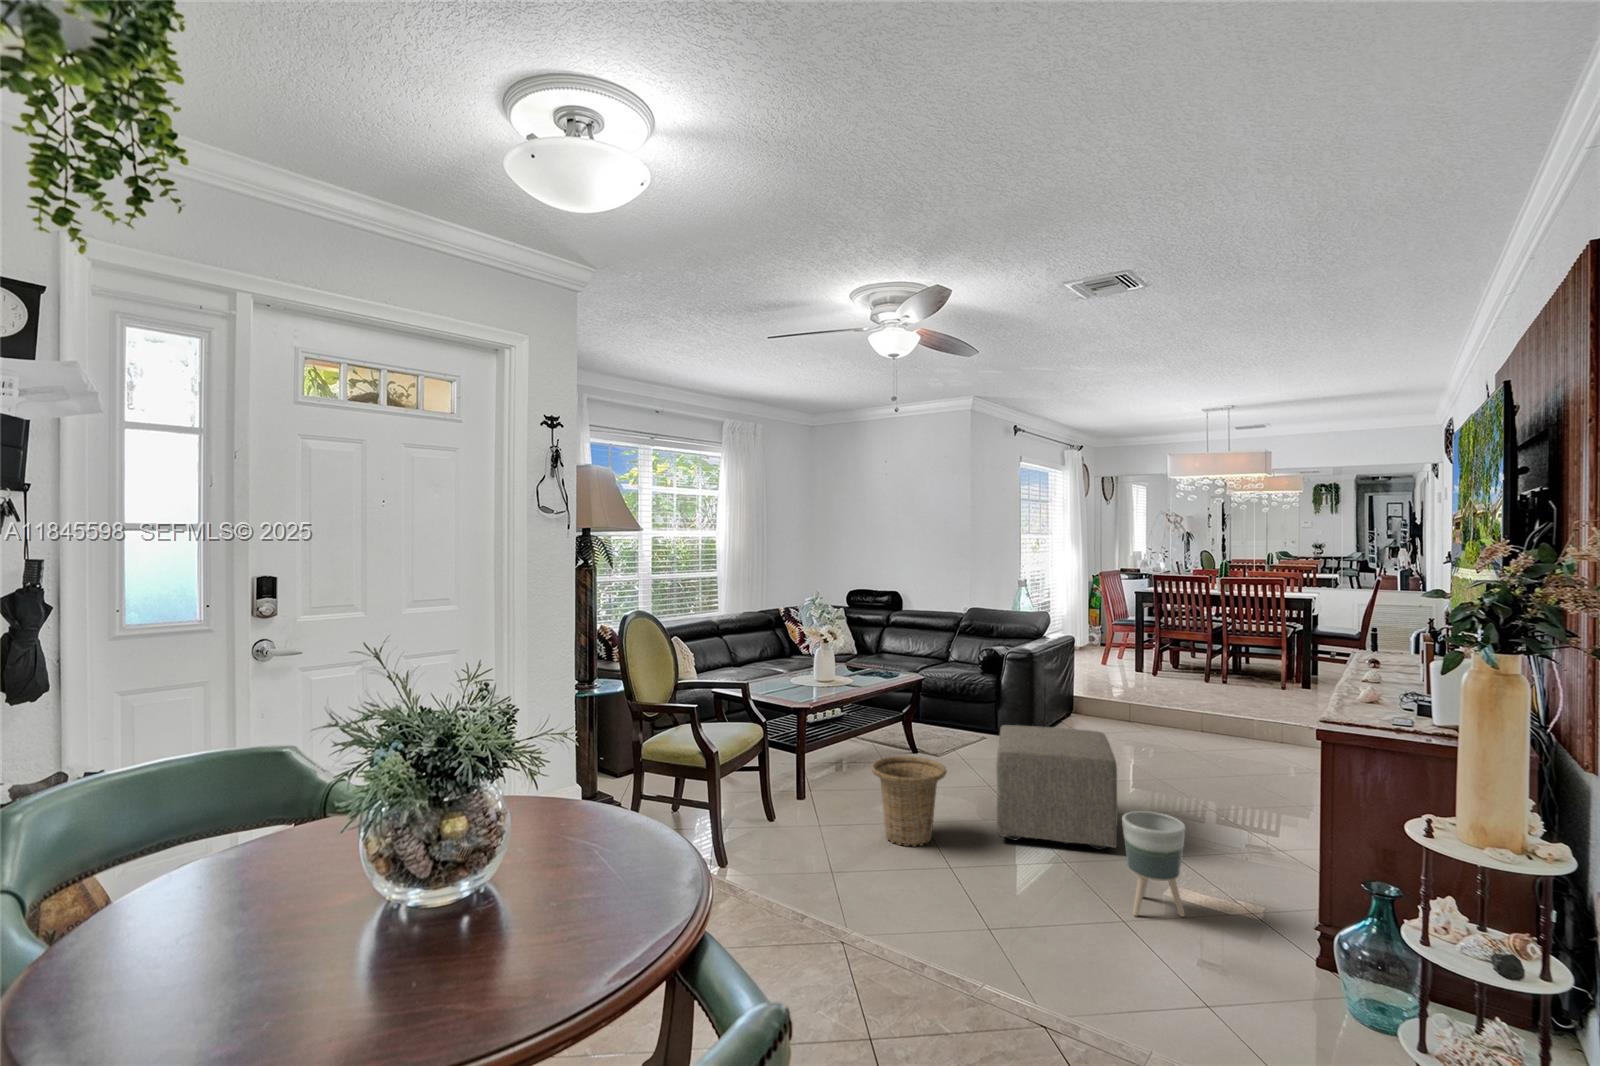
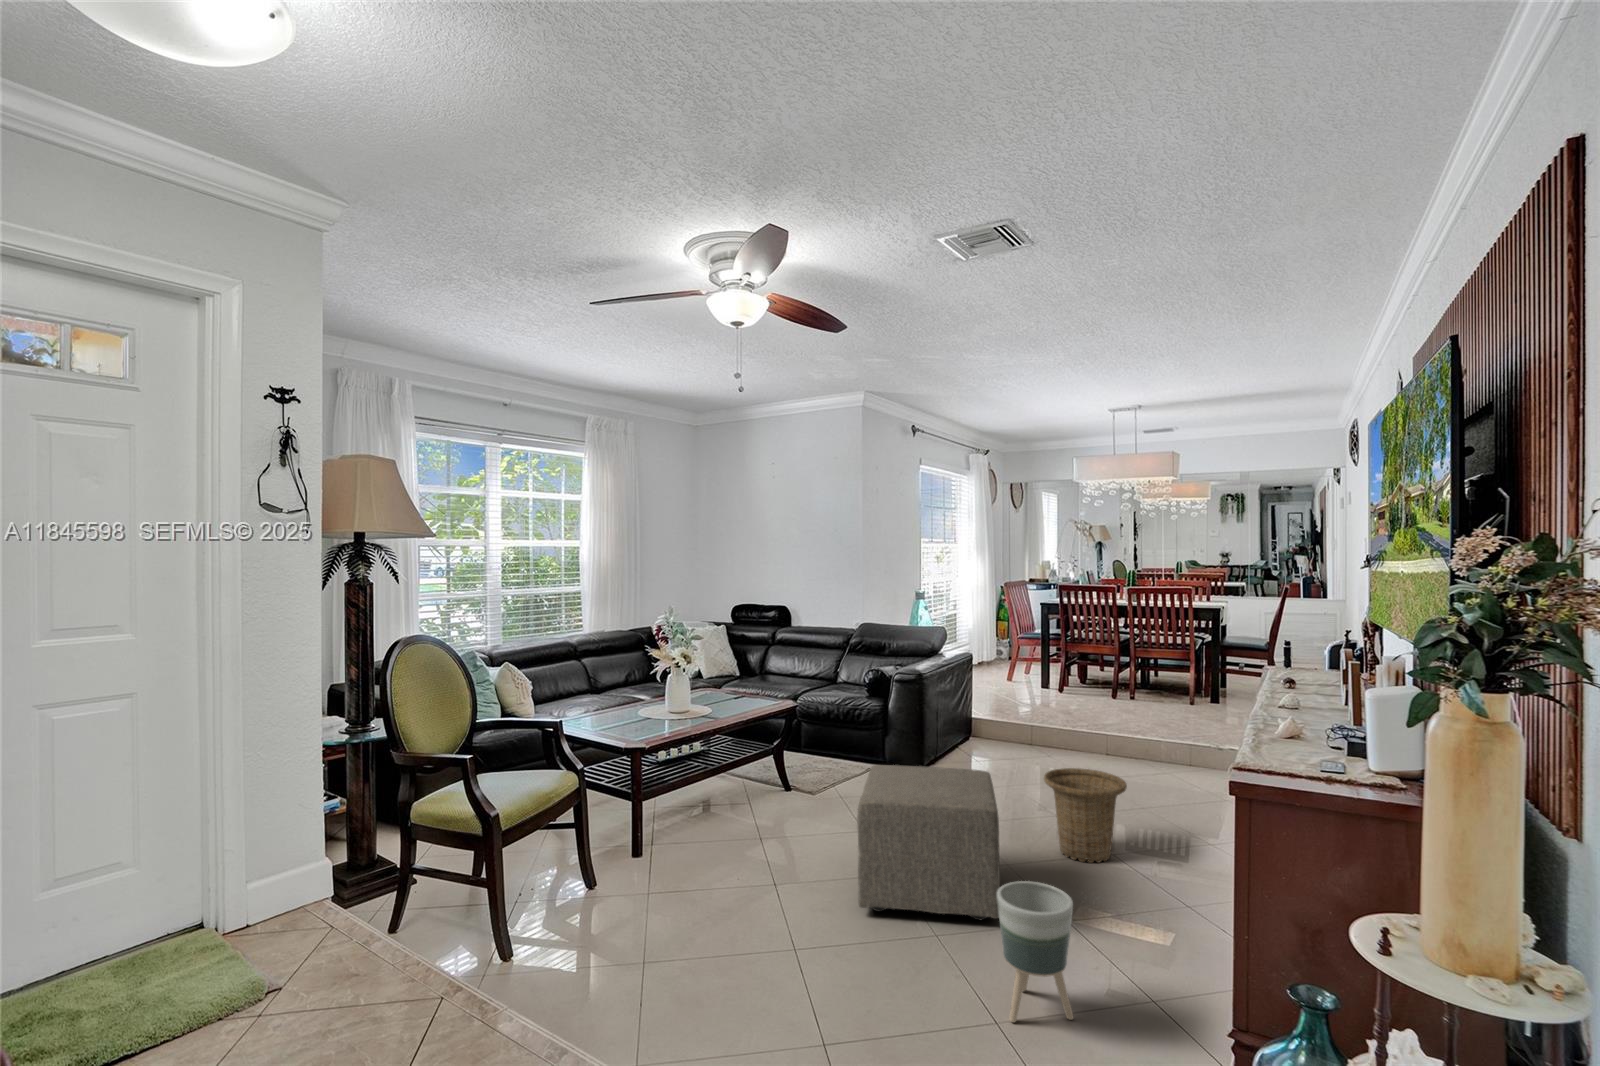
basket: present [871,756,947,846] -> present [1044,768,1127,863]

